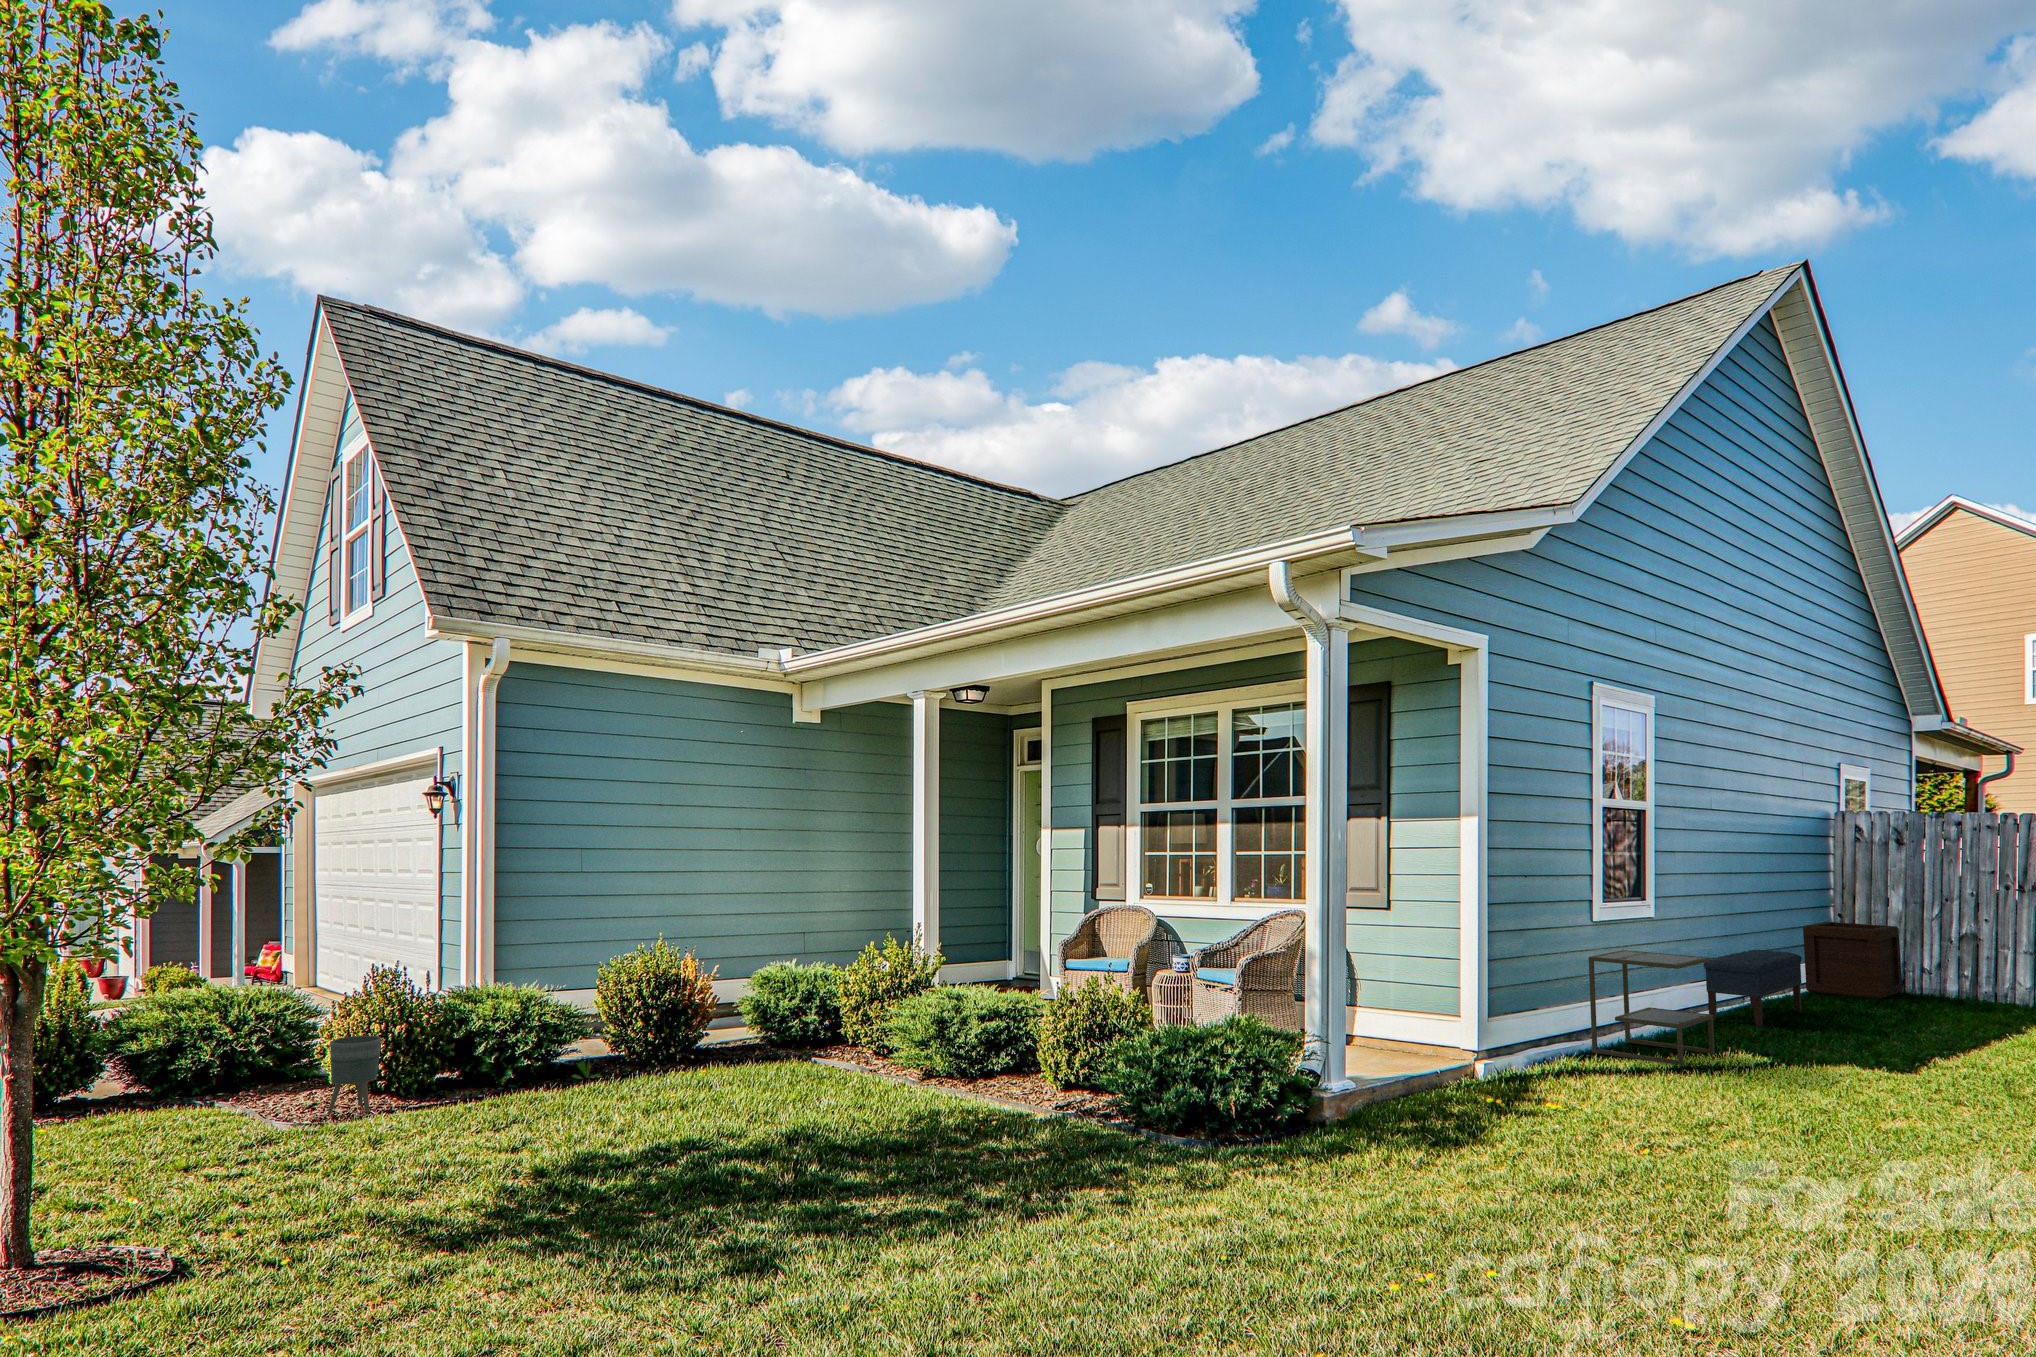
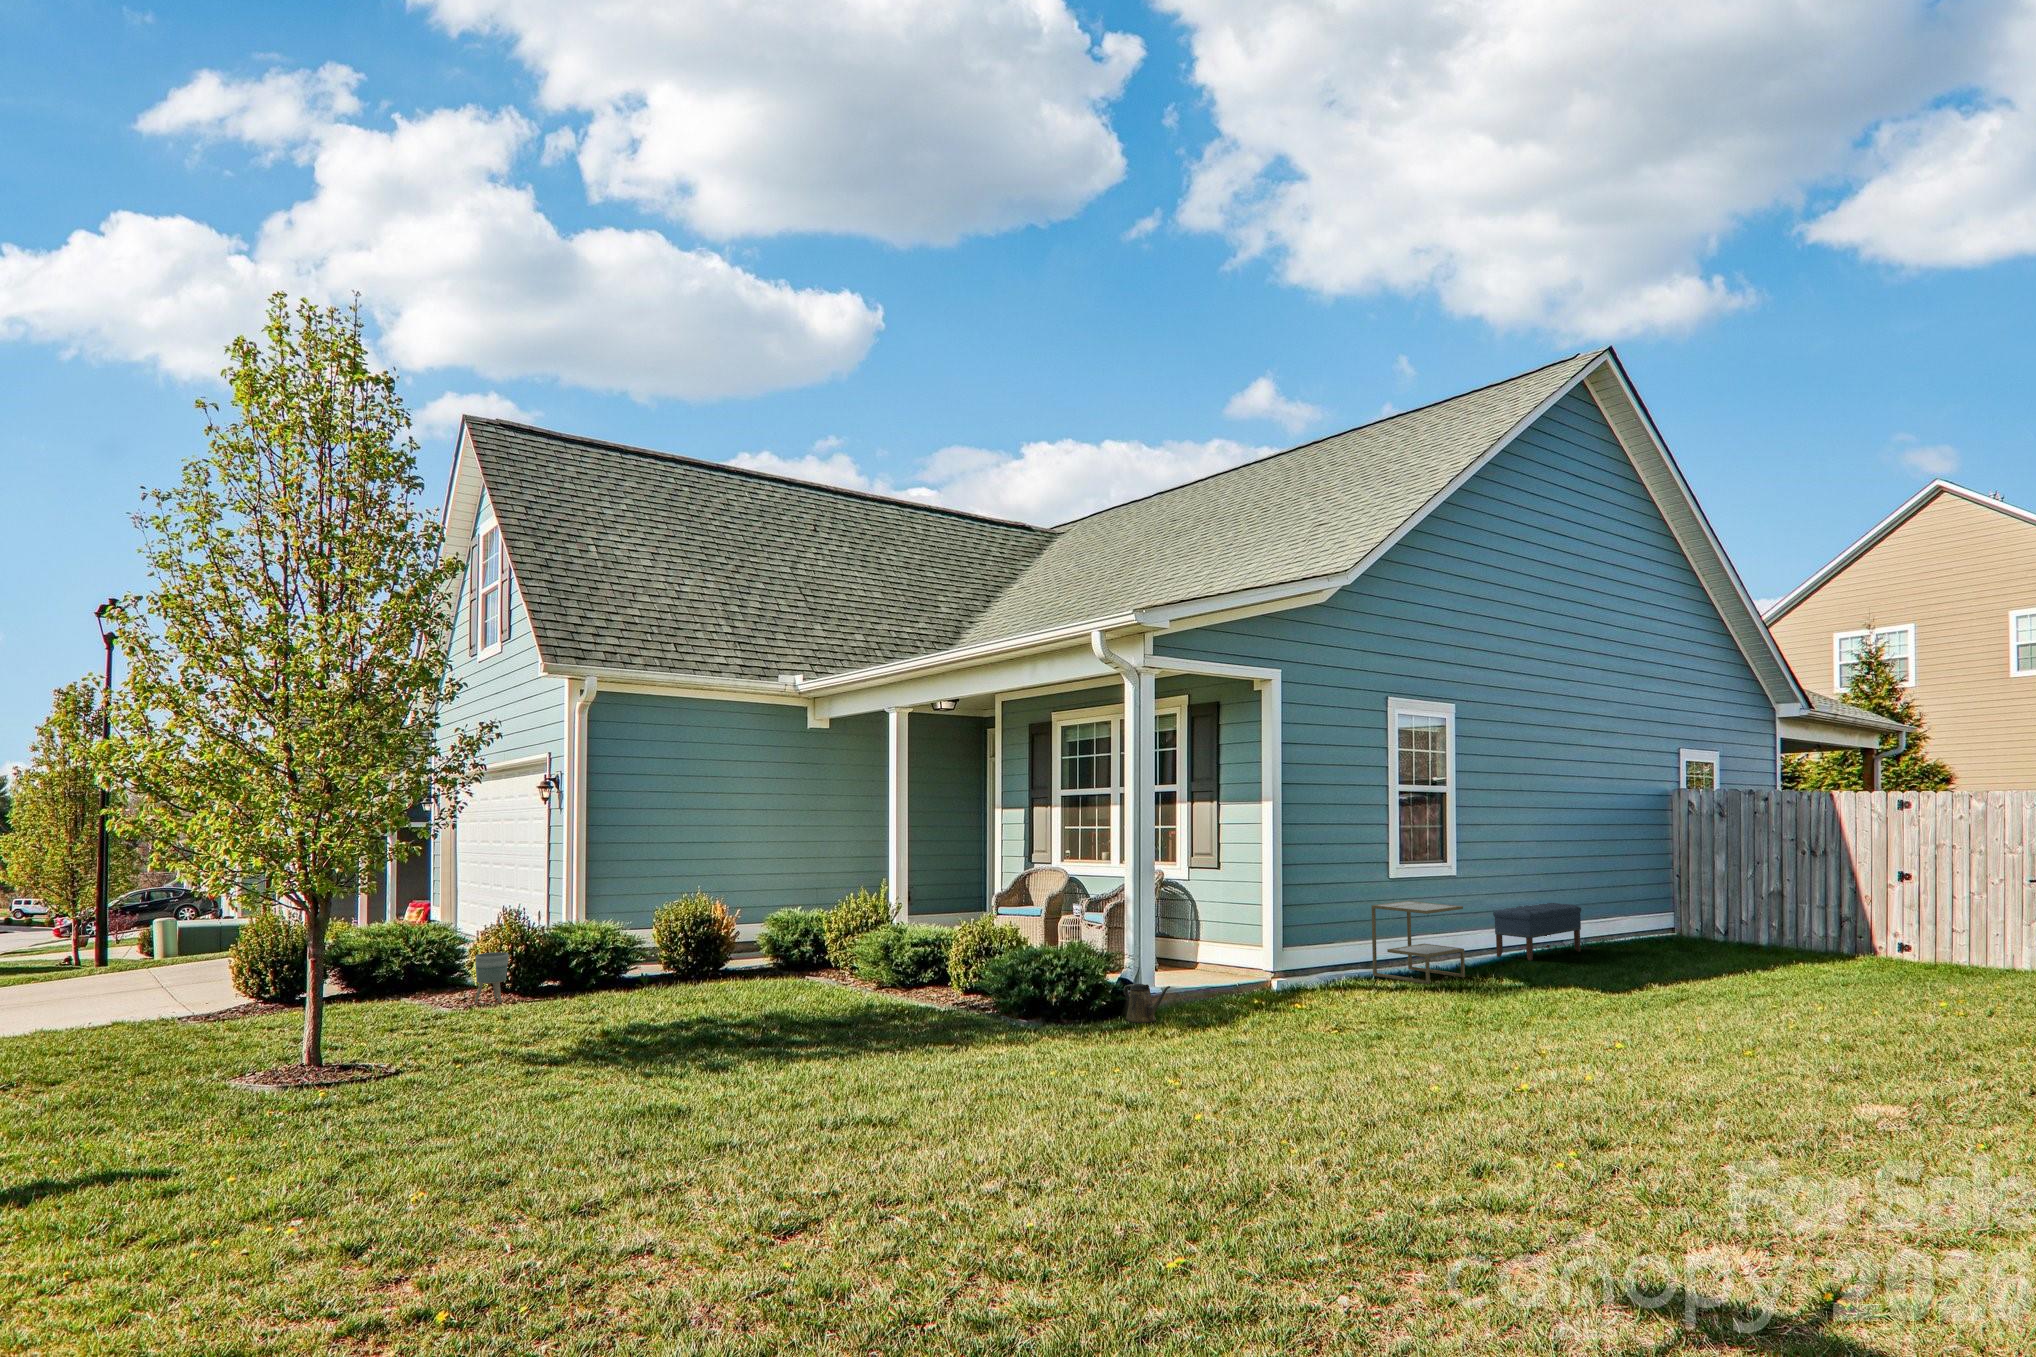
wooden crate: present [1803,922,1903,999] -> none [1609,882,1689,943]
watering can: none [1327,1080,1414,1140] -> present [1124,984,1170,1023]

